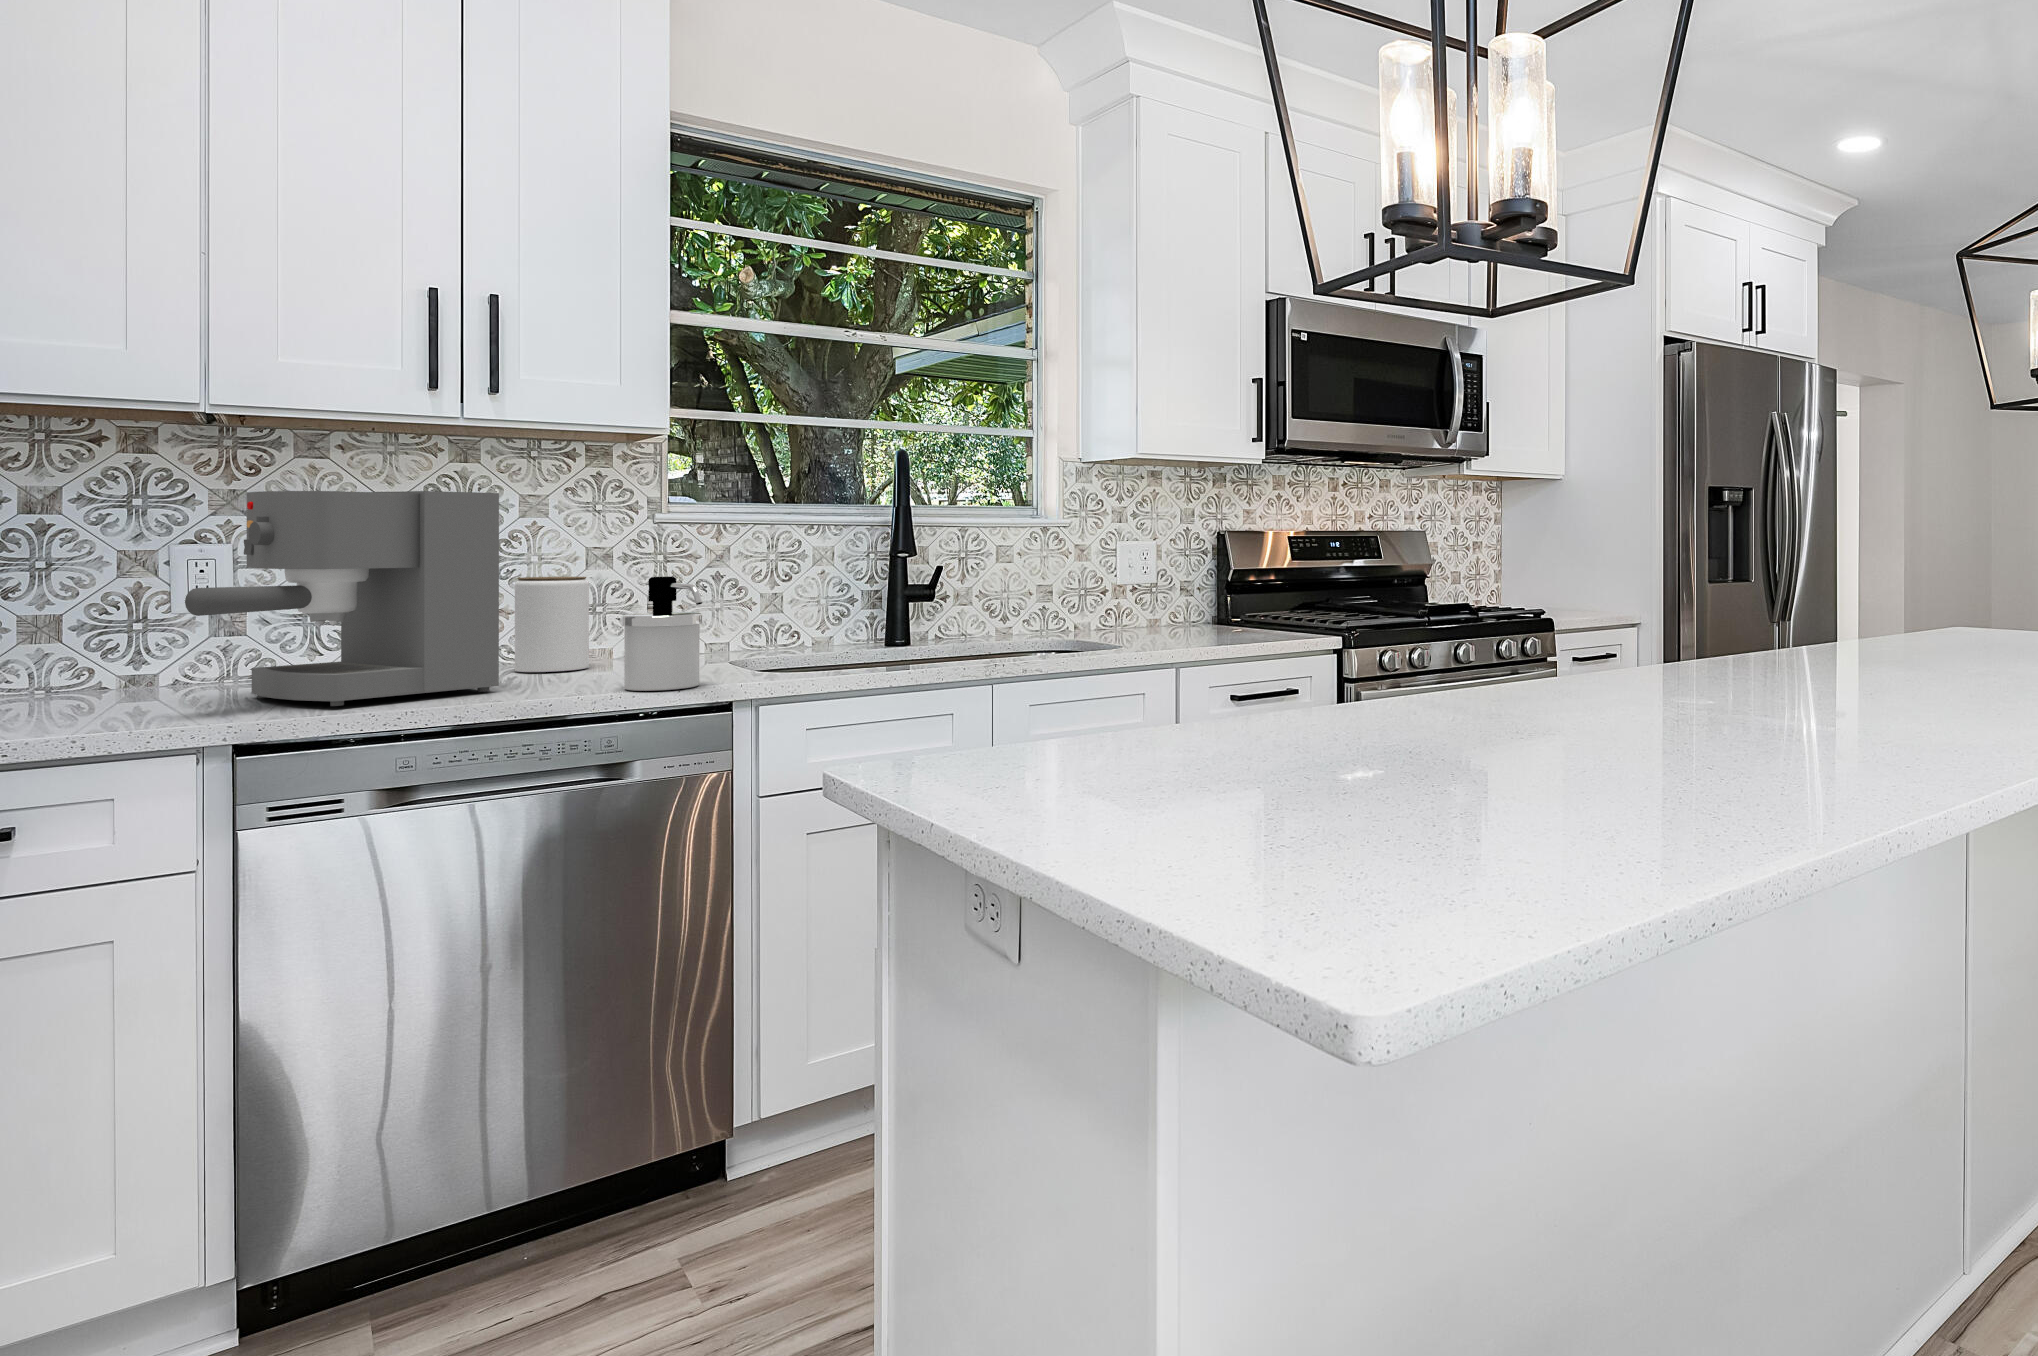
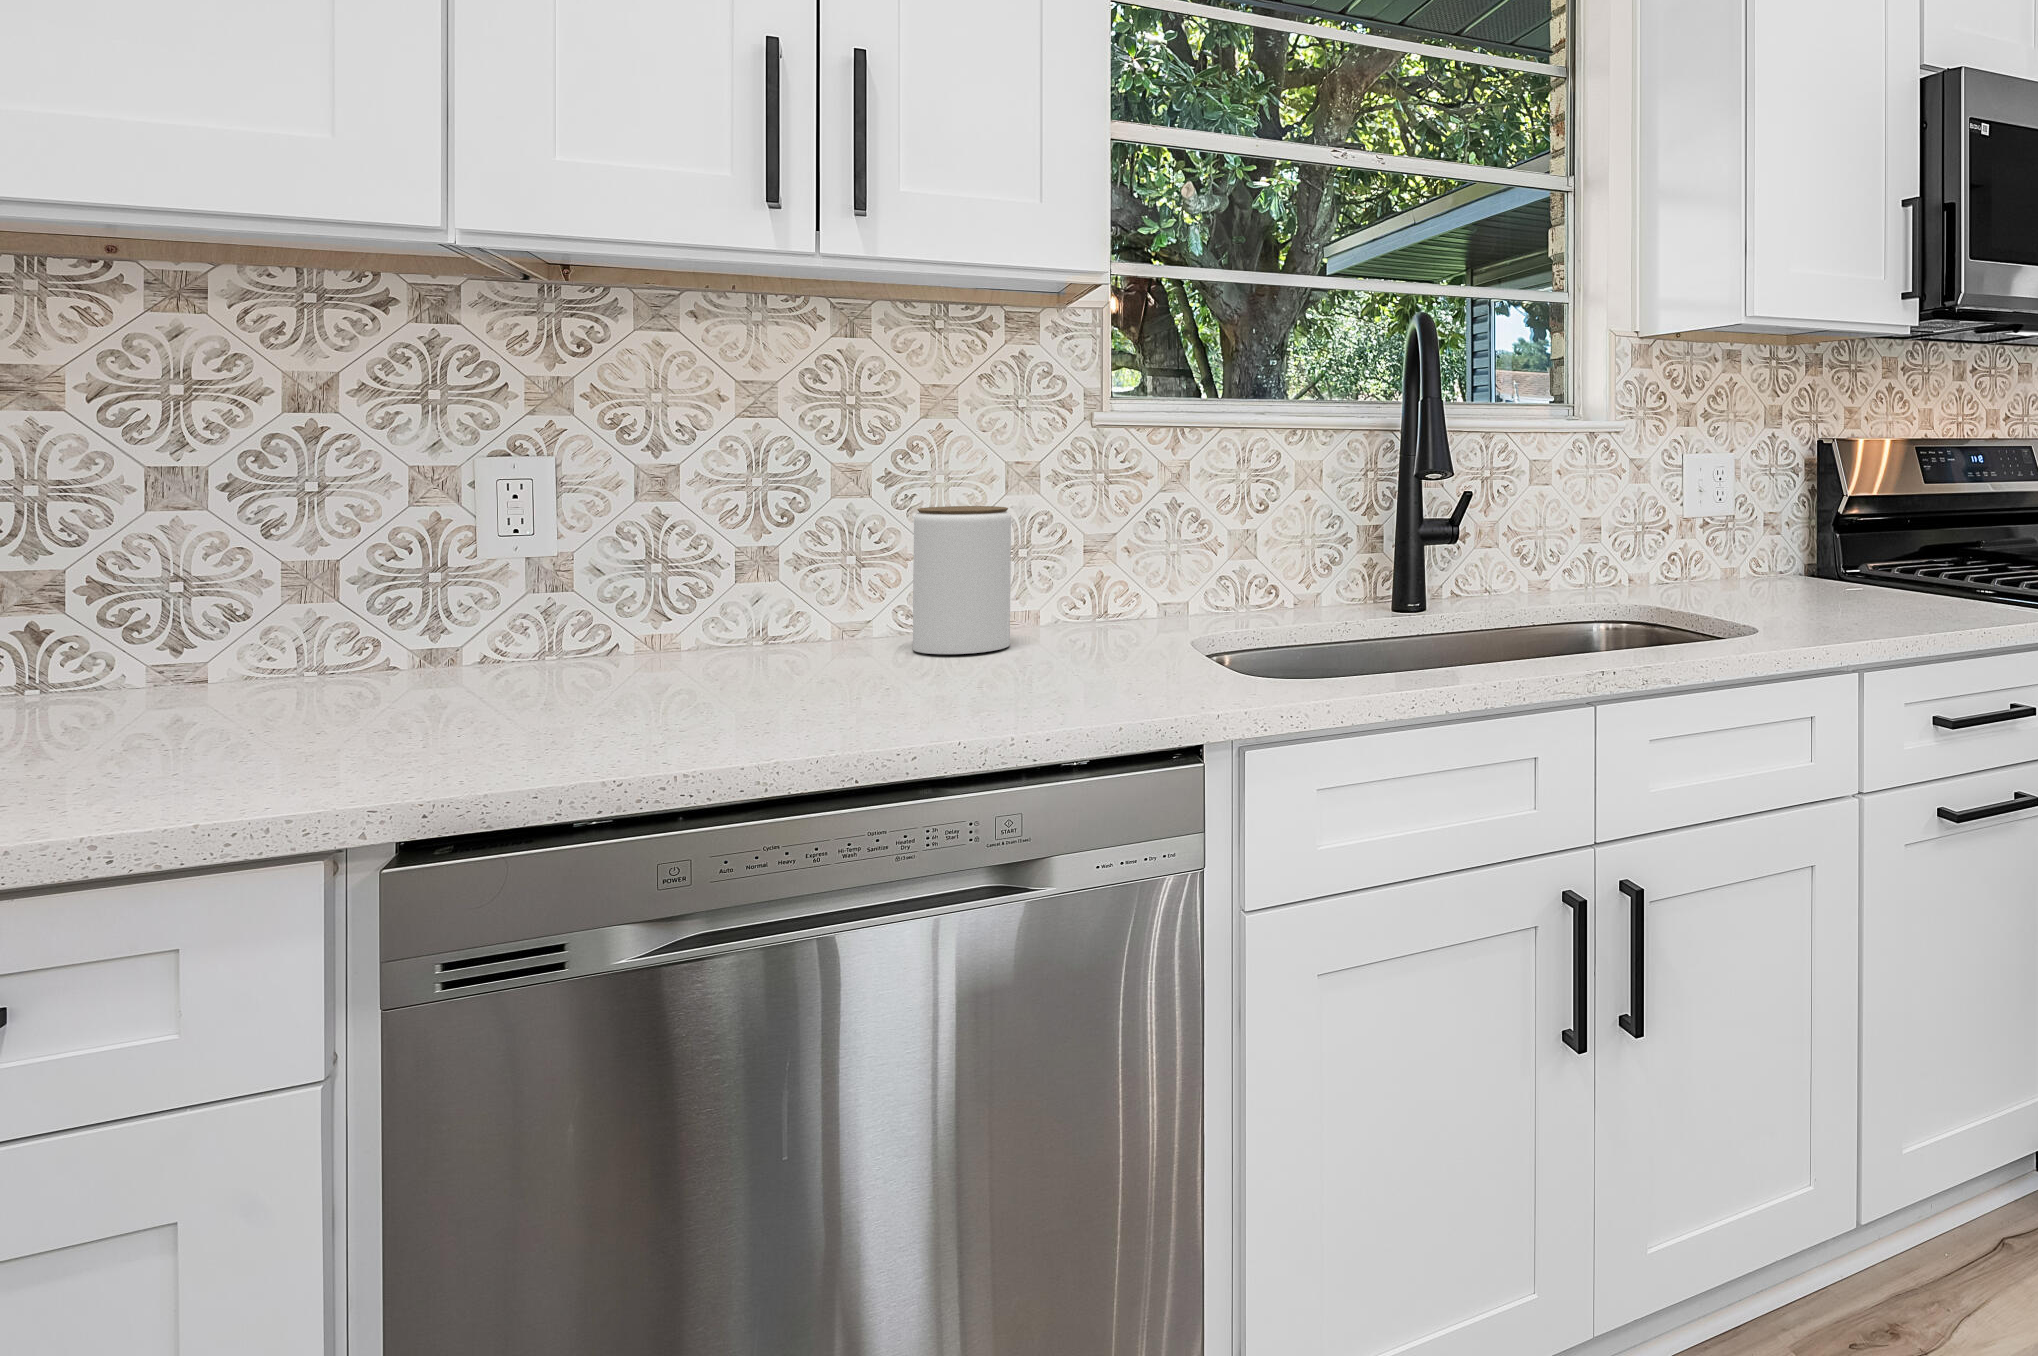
coffee maker: present [185,491,499,706] -> none [435,374,891,733]
soap dispenser: present [622,576,702,691] -> none [1064,516,1188,710]

